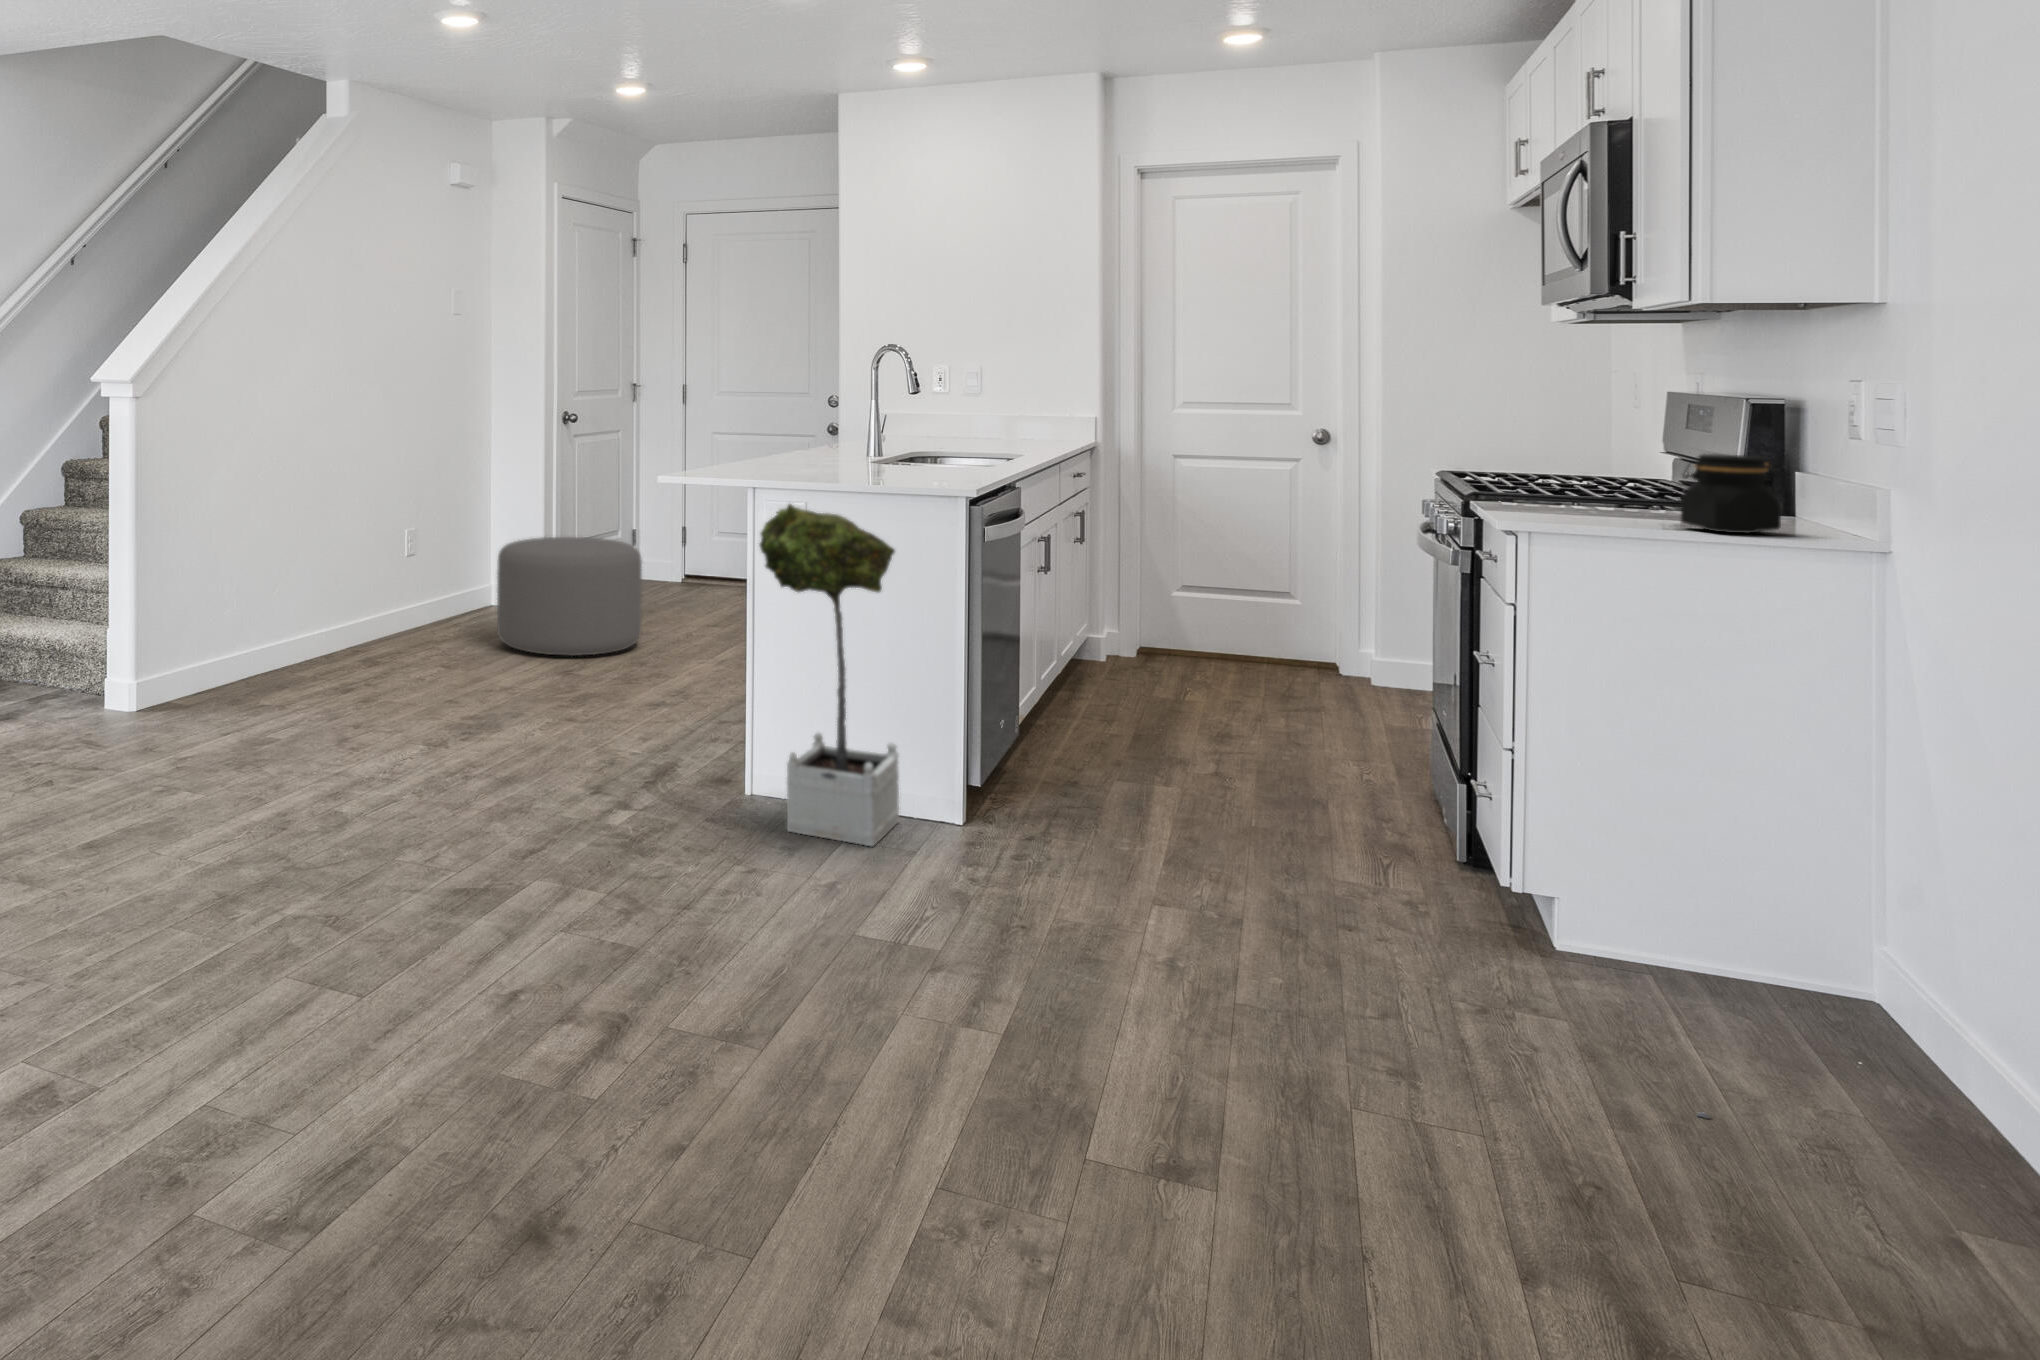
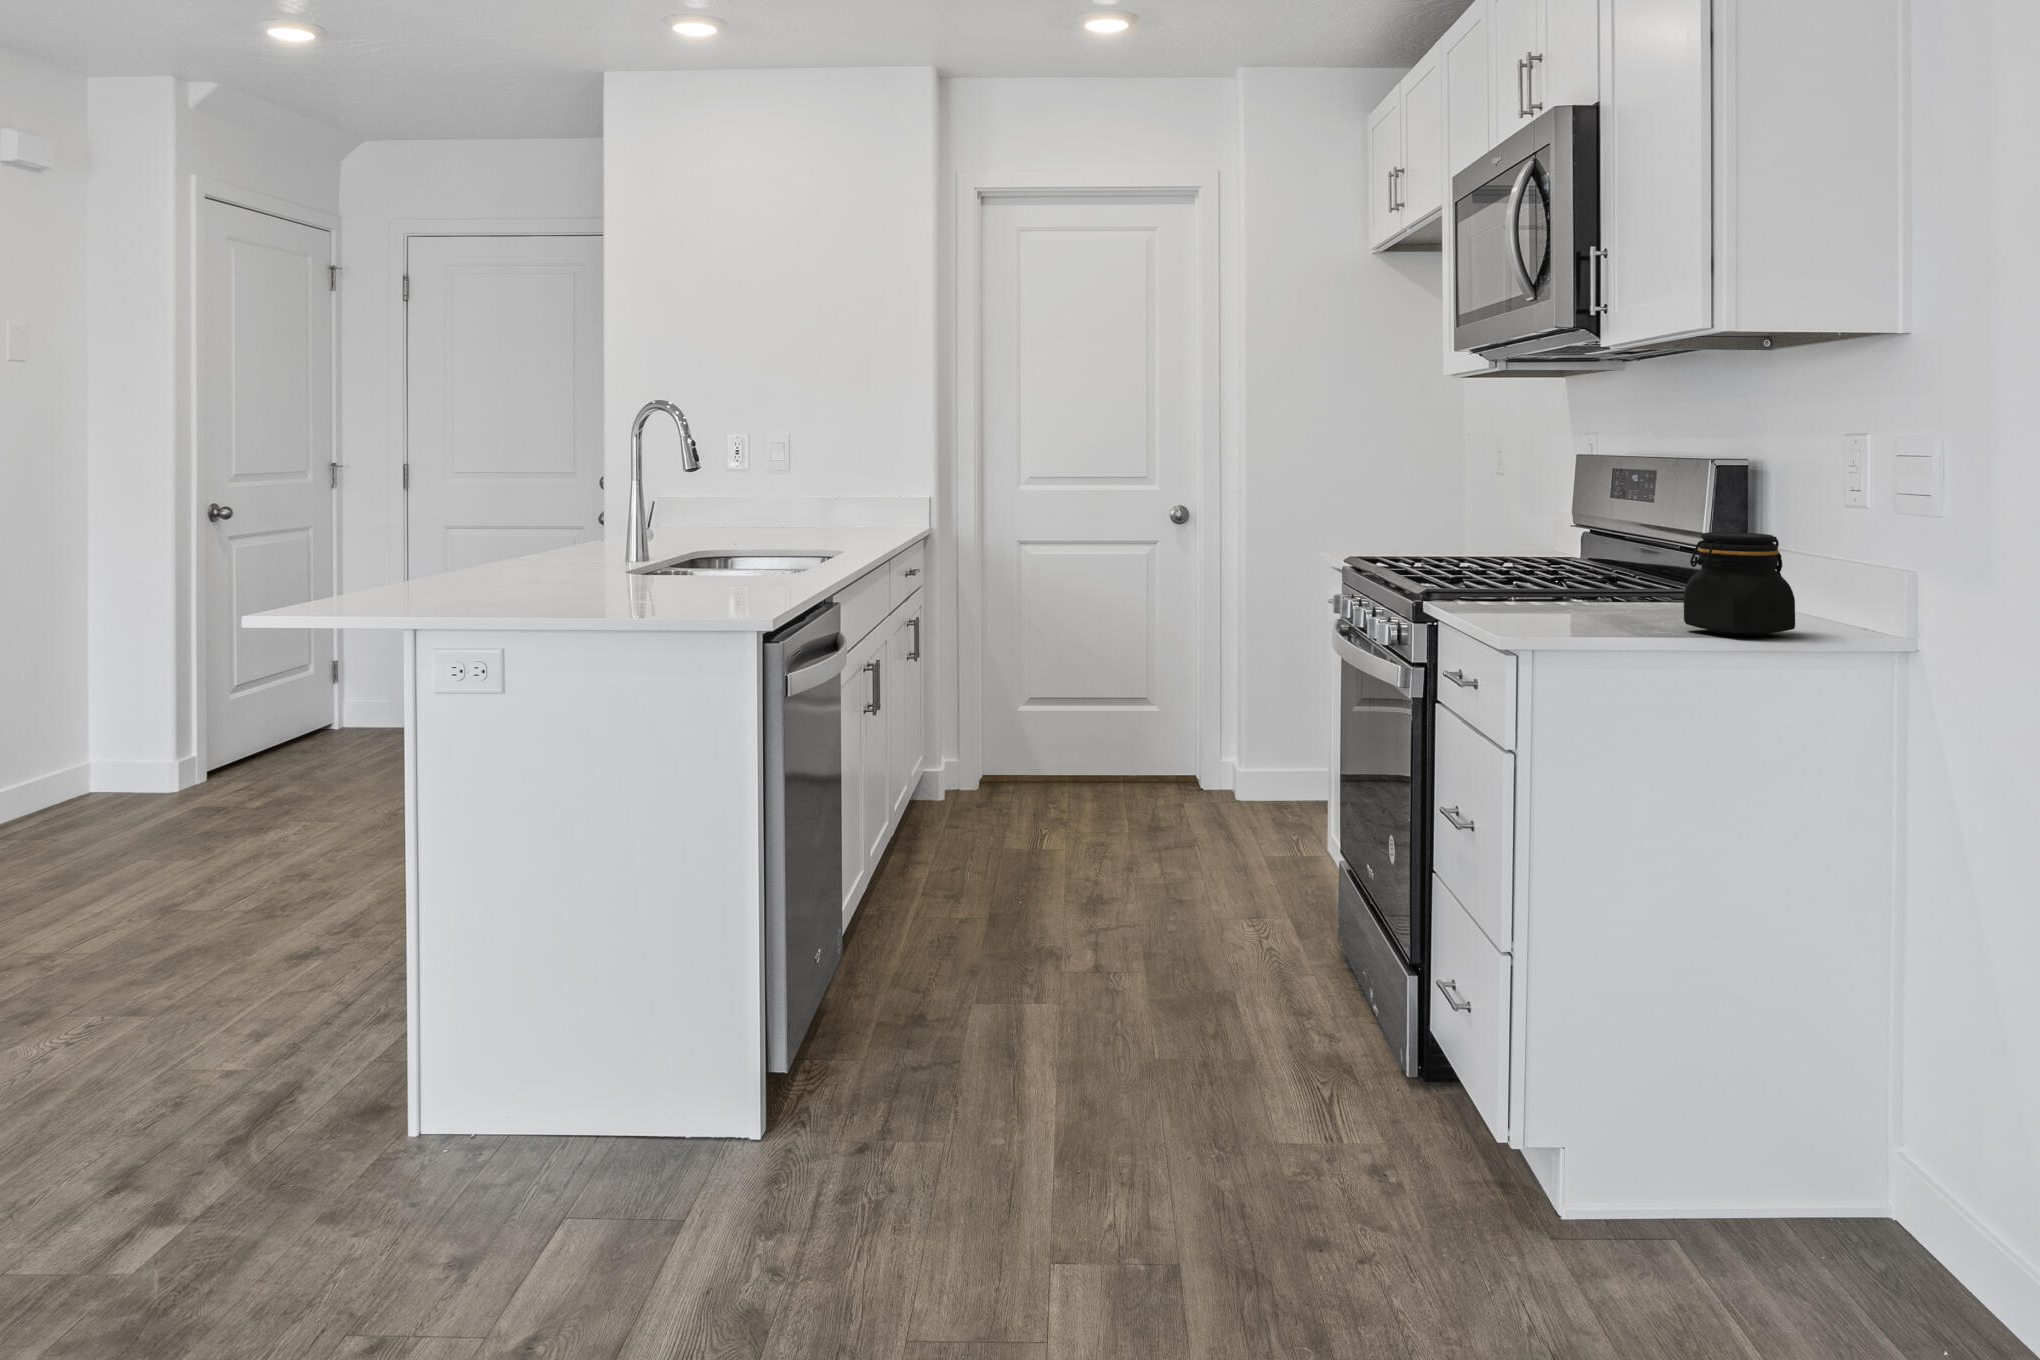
potted tree: present [760,504,899,847] -> none [423,655,660,1232]
ottoman: present [497,537,642,656] -> none [54,690,311,884]

